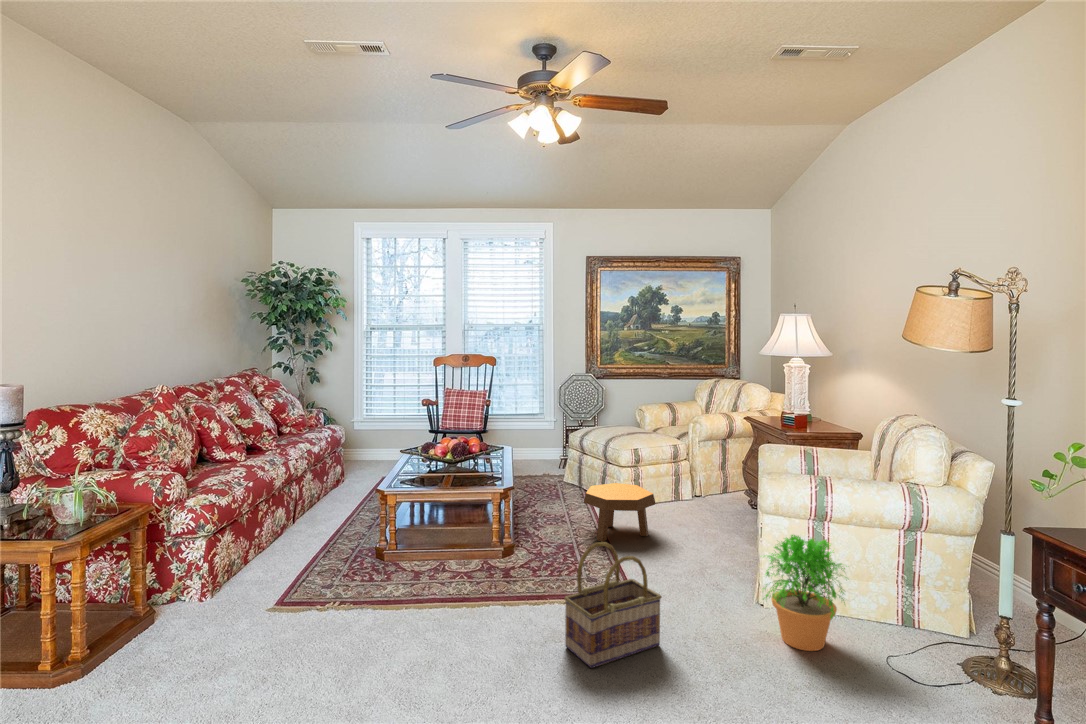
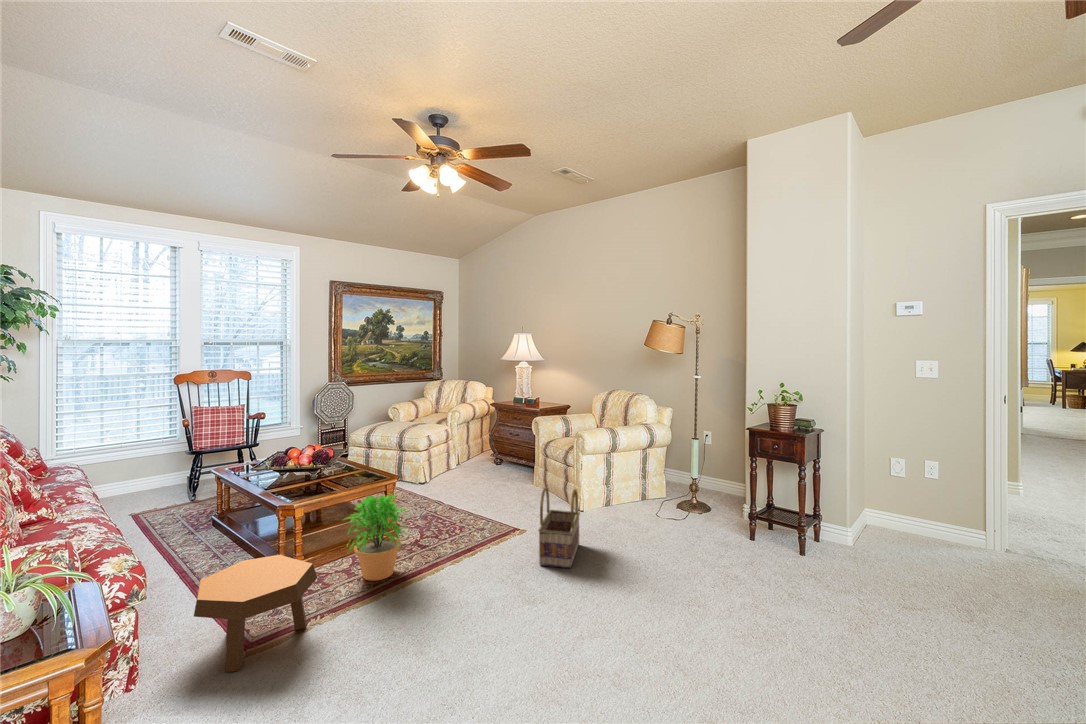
footstool: present [584,483,656,542] -> present [194,555,317,672]
potted plant: present [763,535,845,651] -> present [346,494,407,581]

